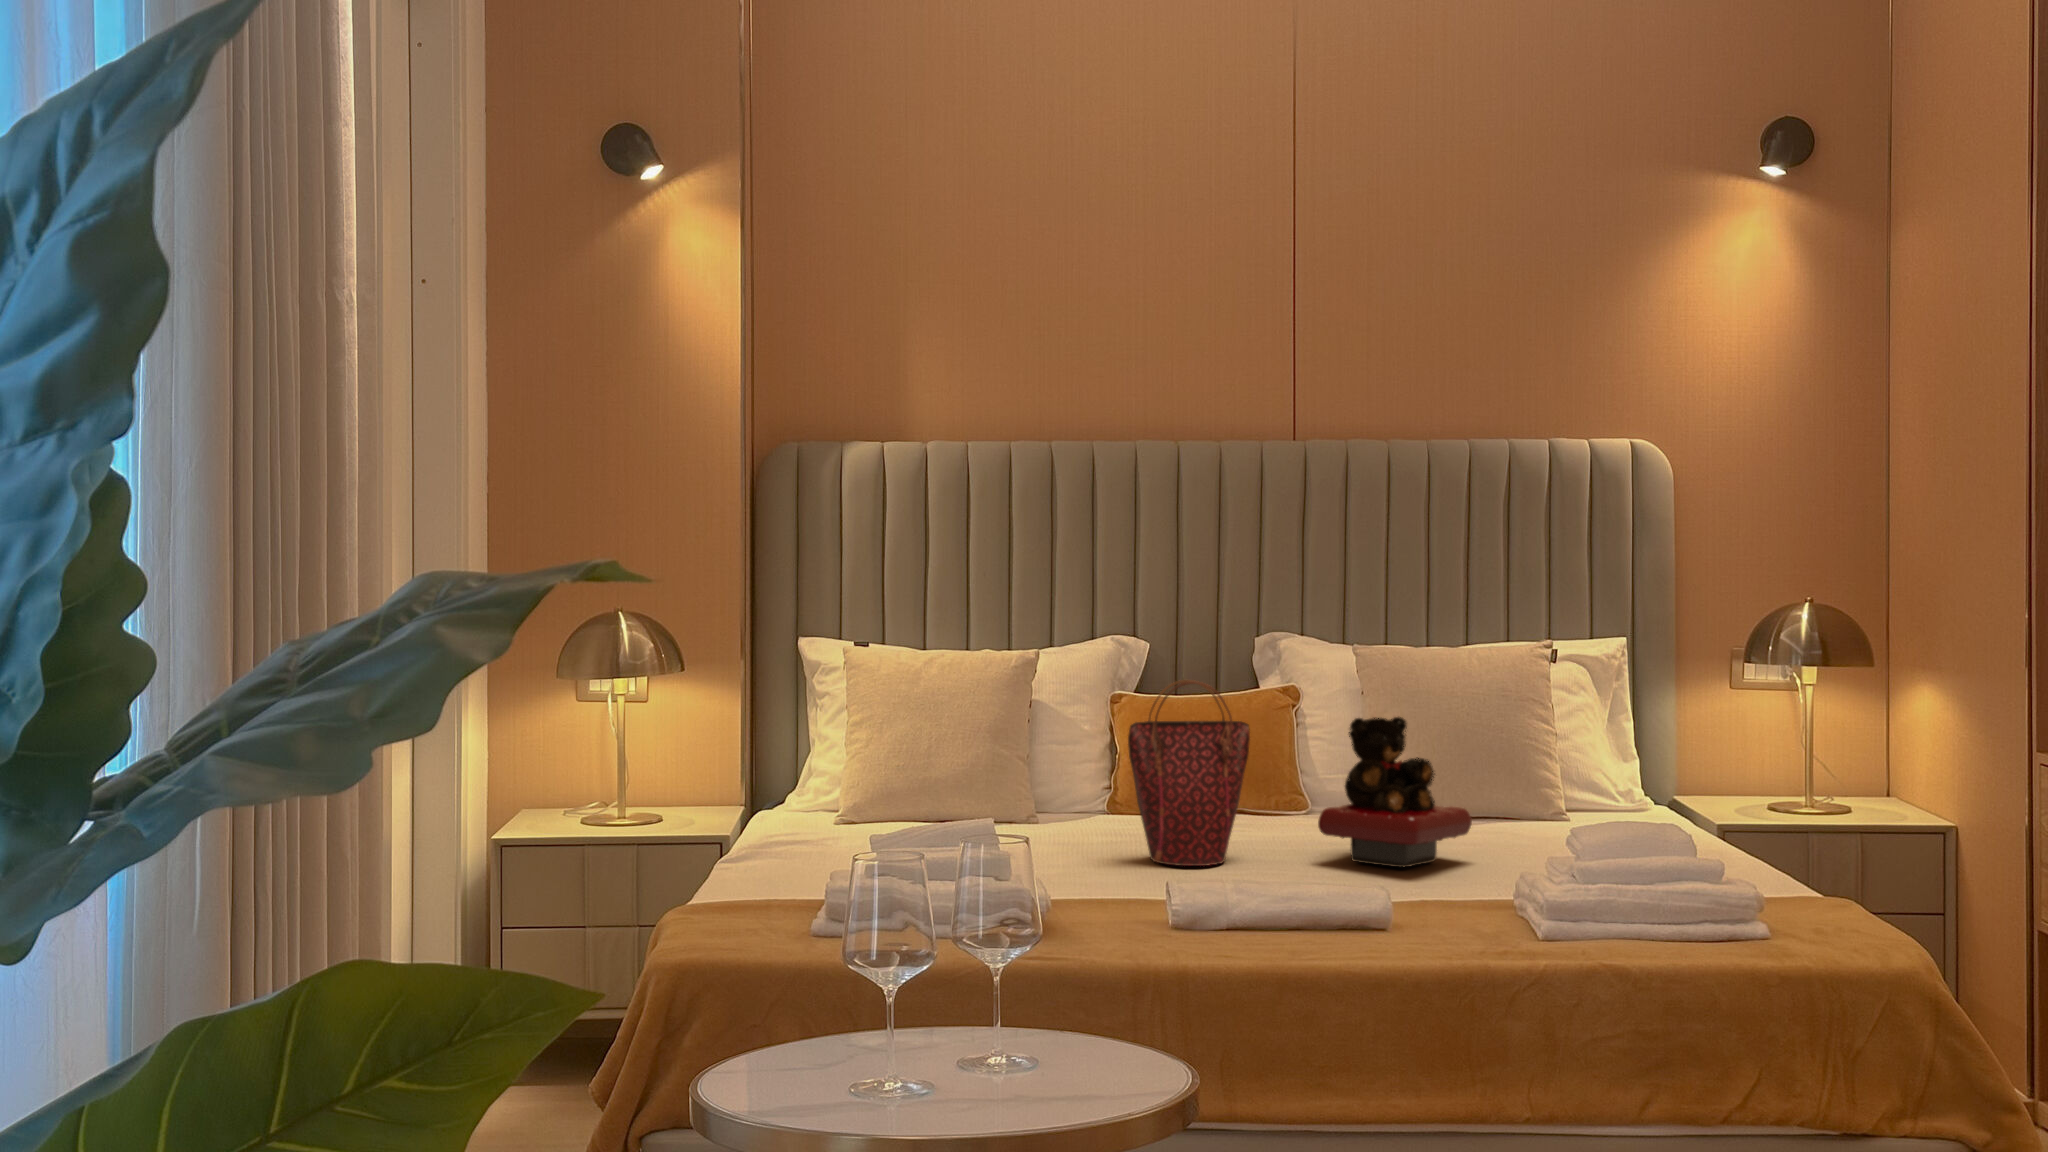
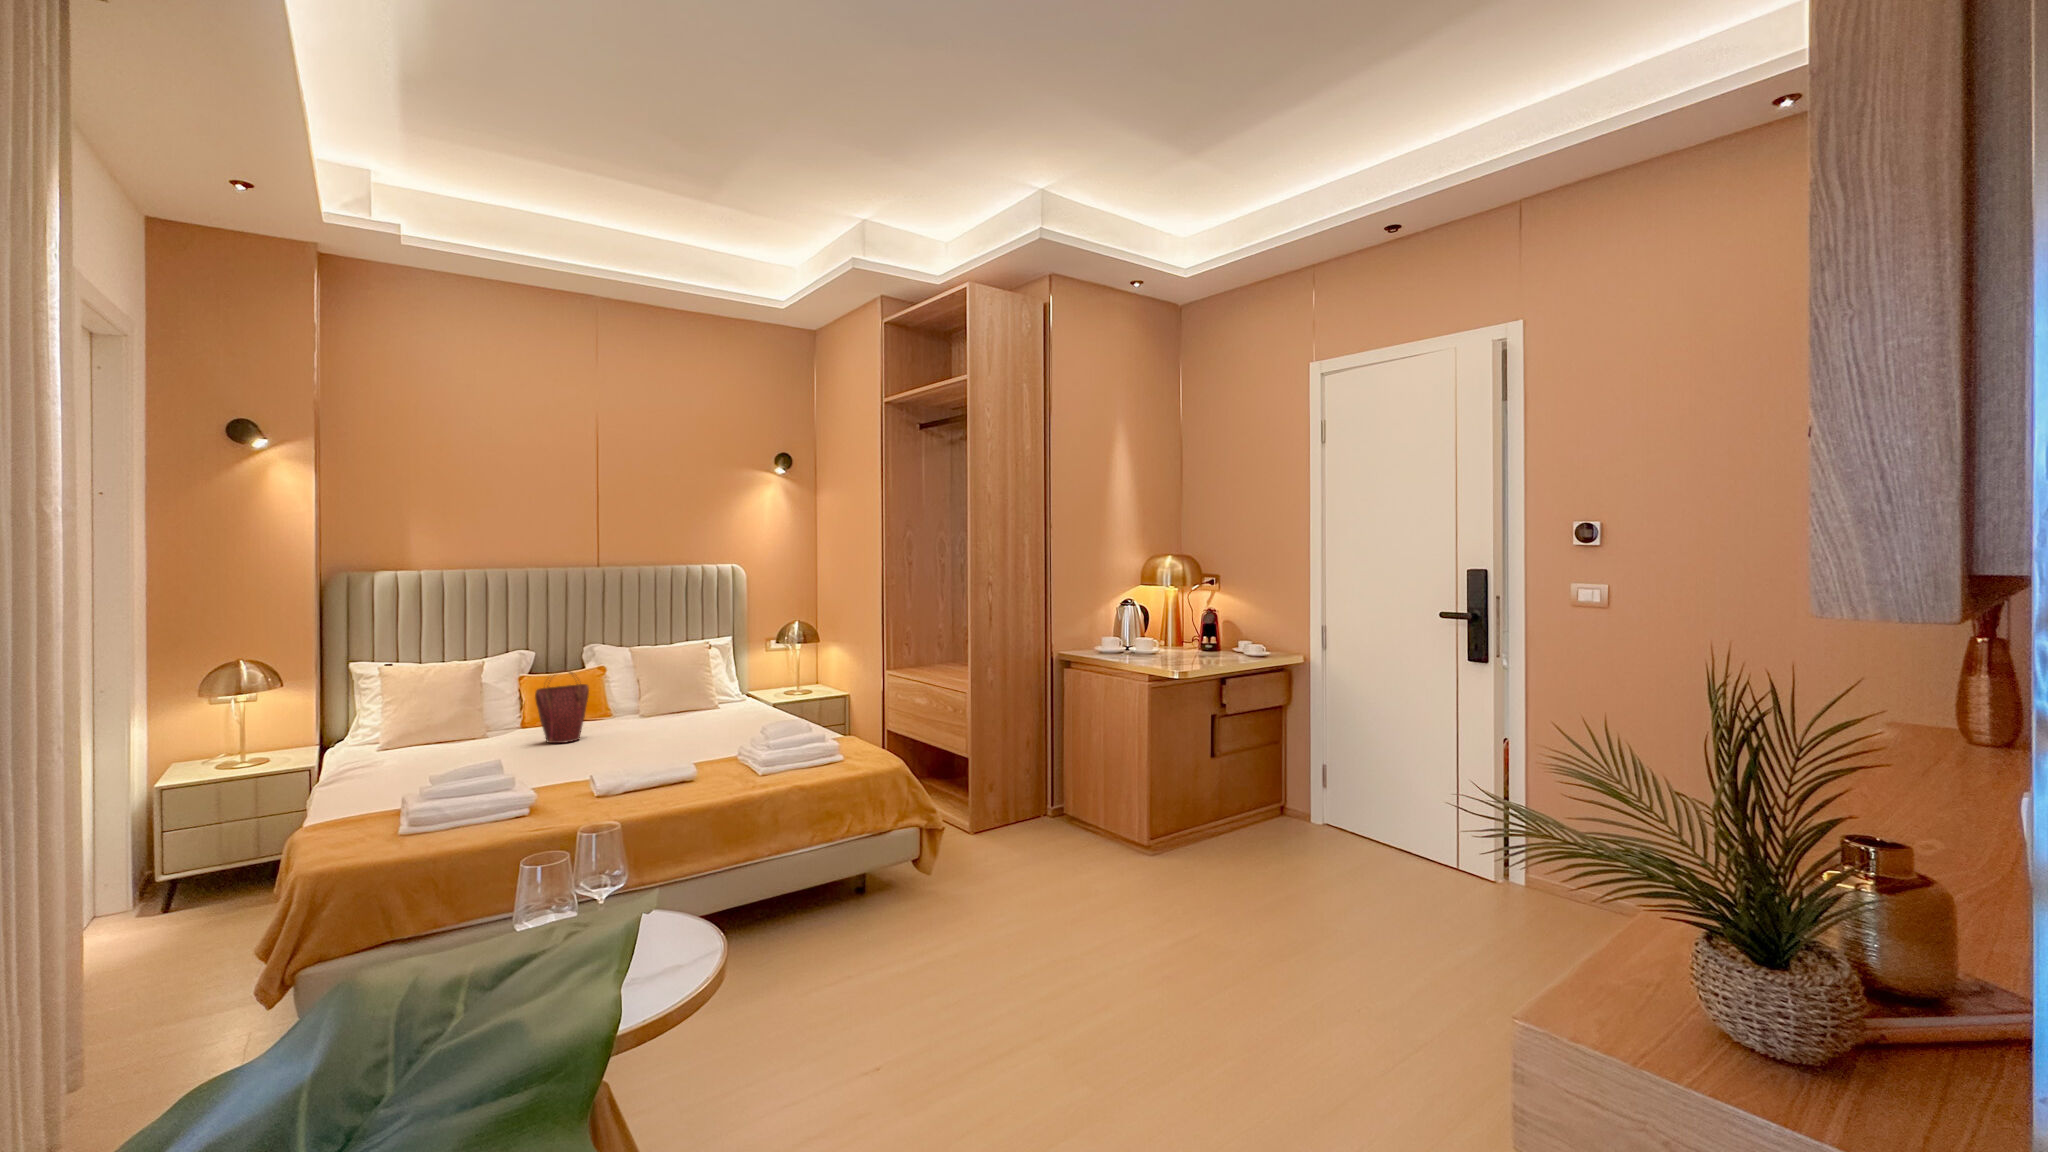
teddy bear: present [1318,717,1472,867] -> none [619,676,679,732]

